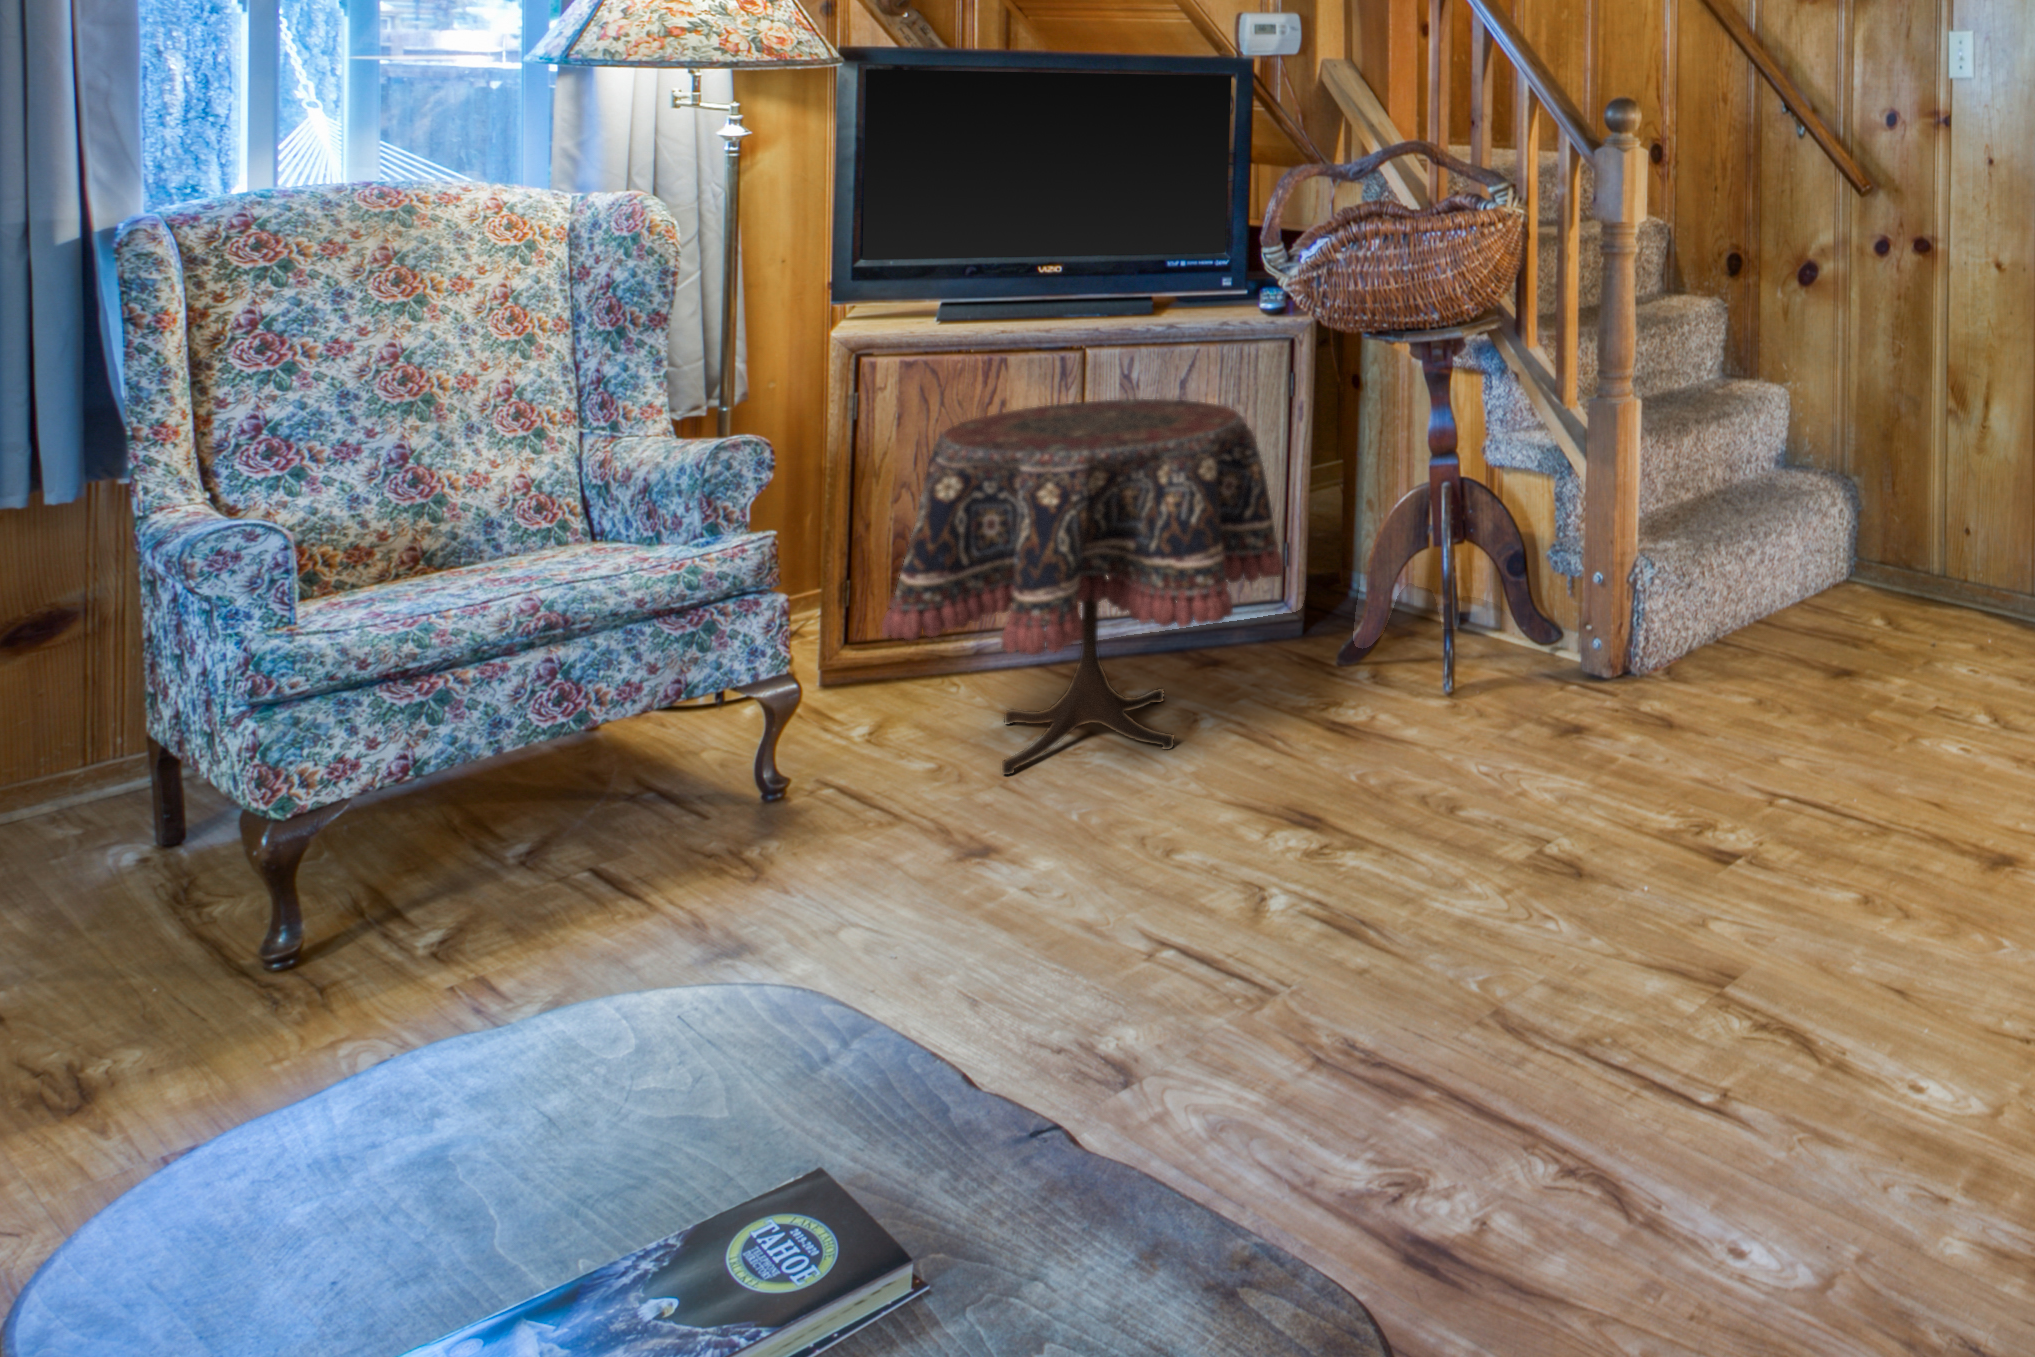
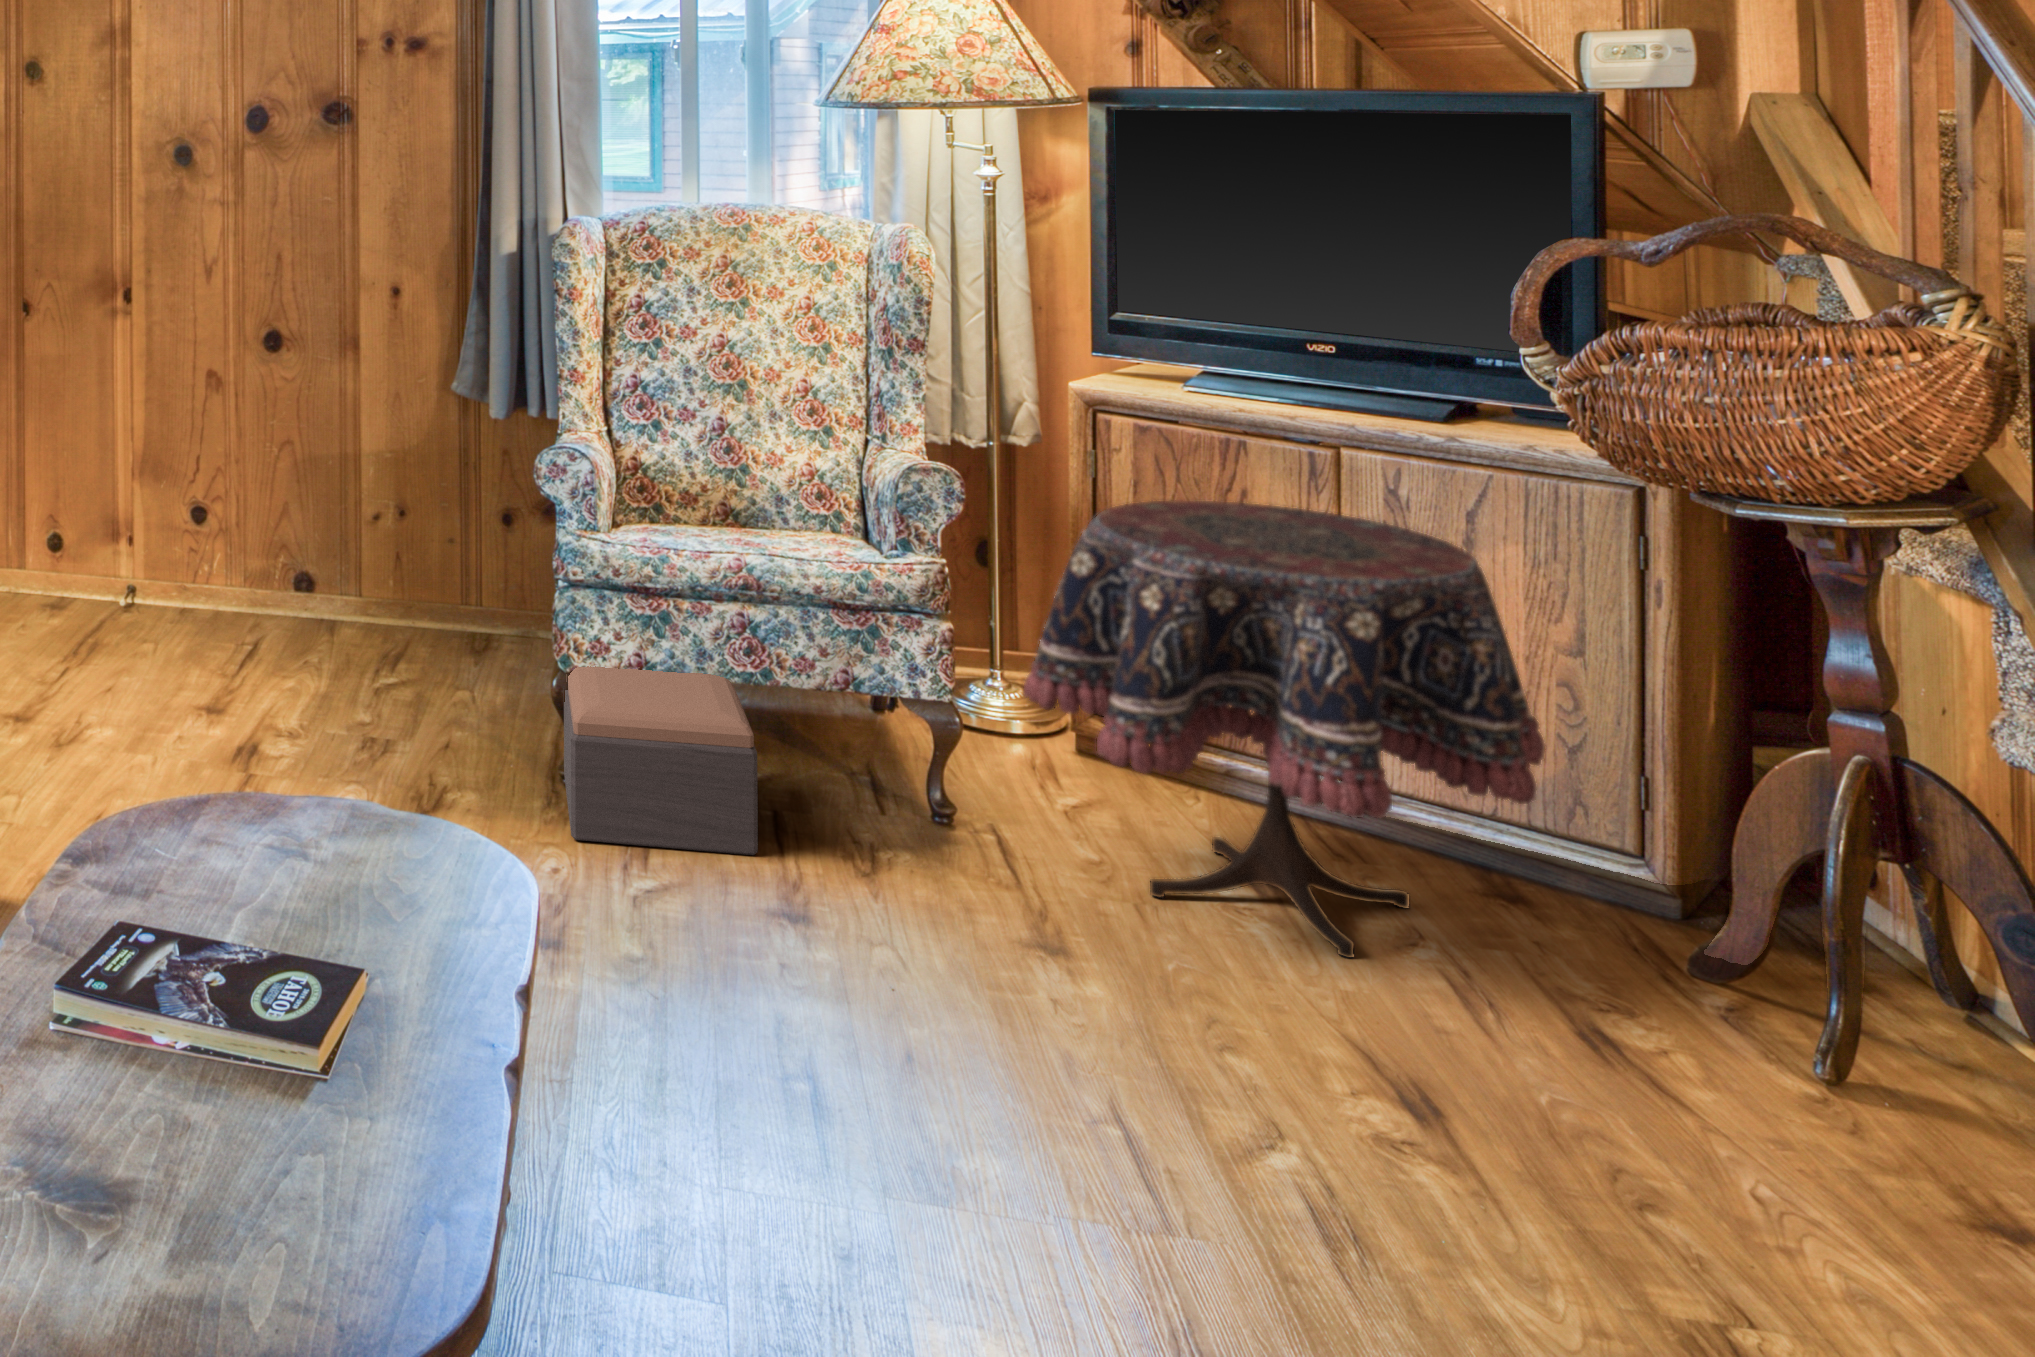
footstool: none [235,748,620,1036] -> present [564,664,758,855]

